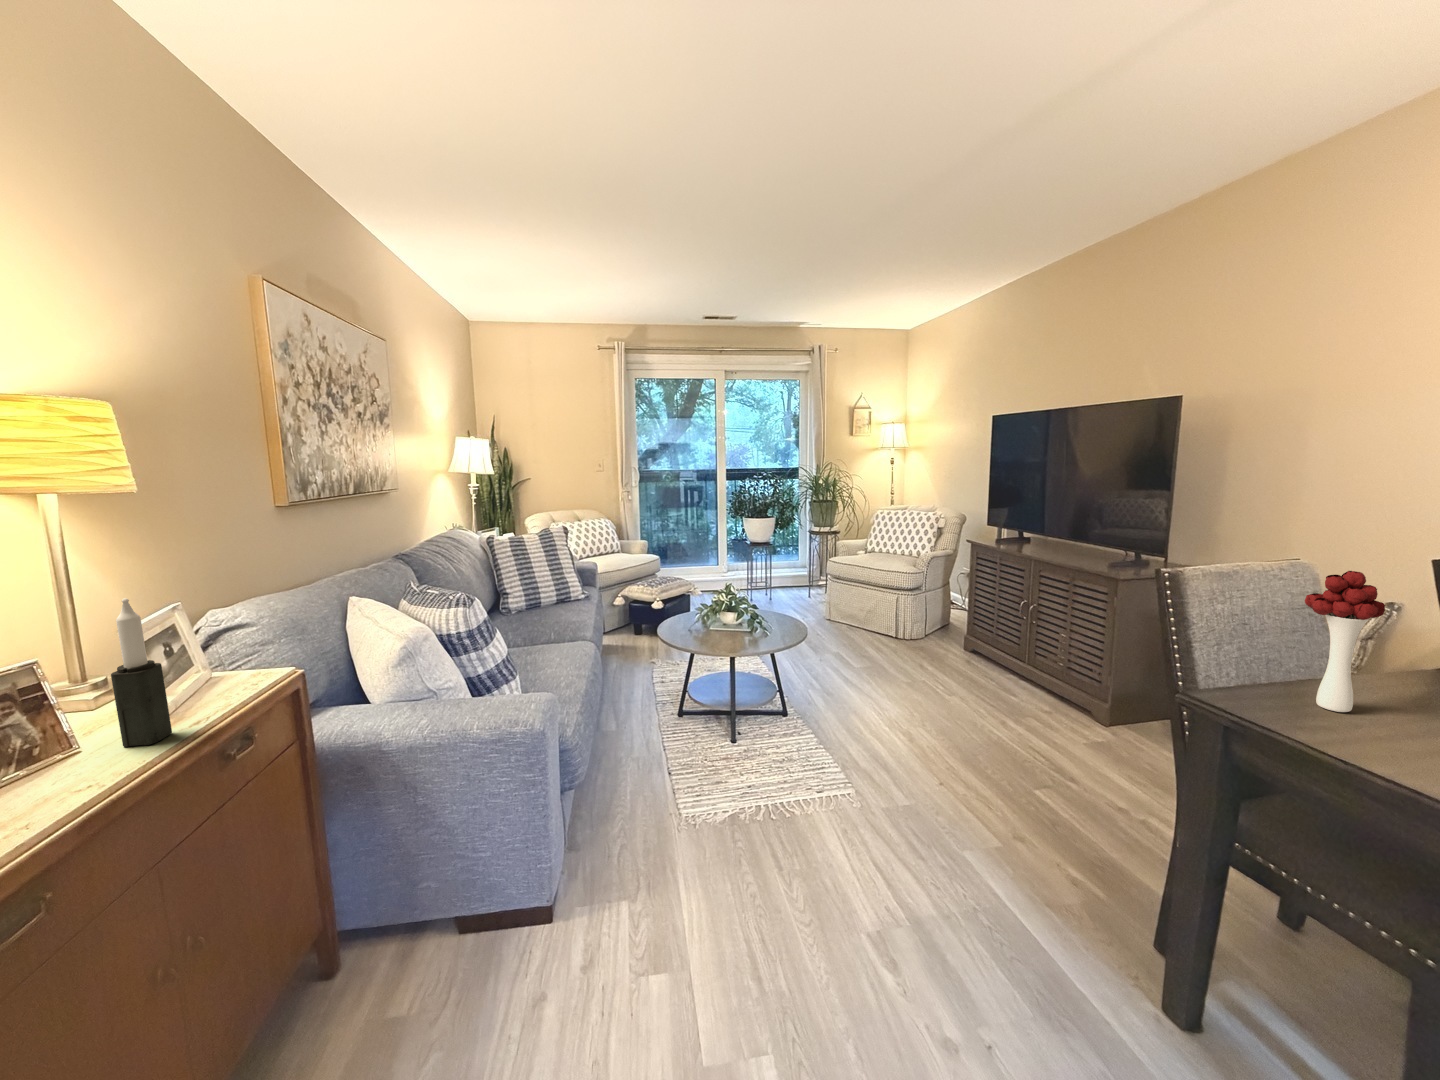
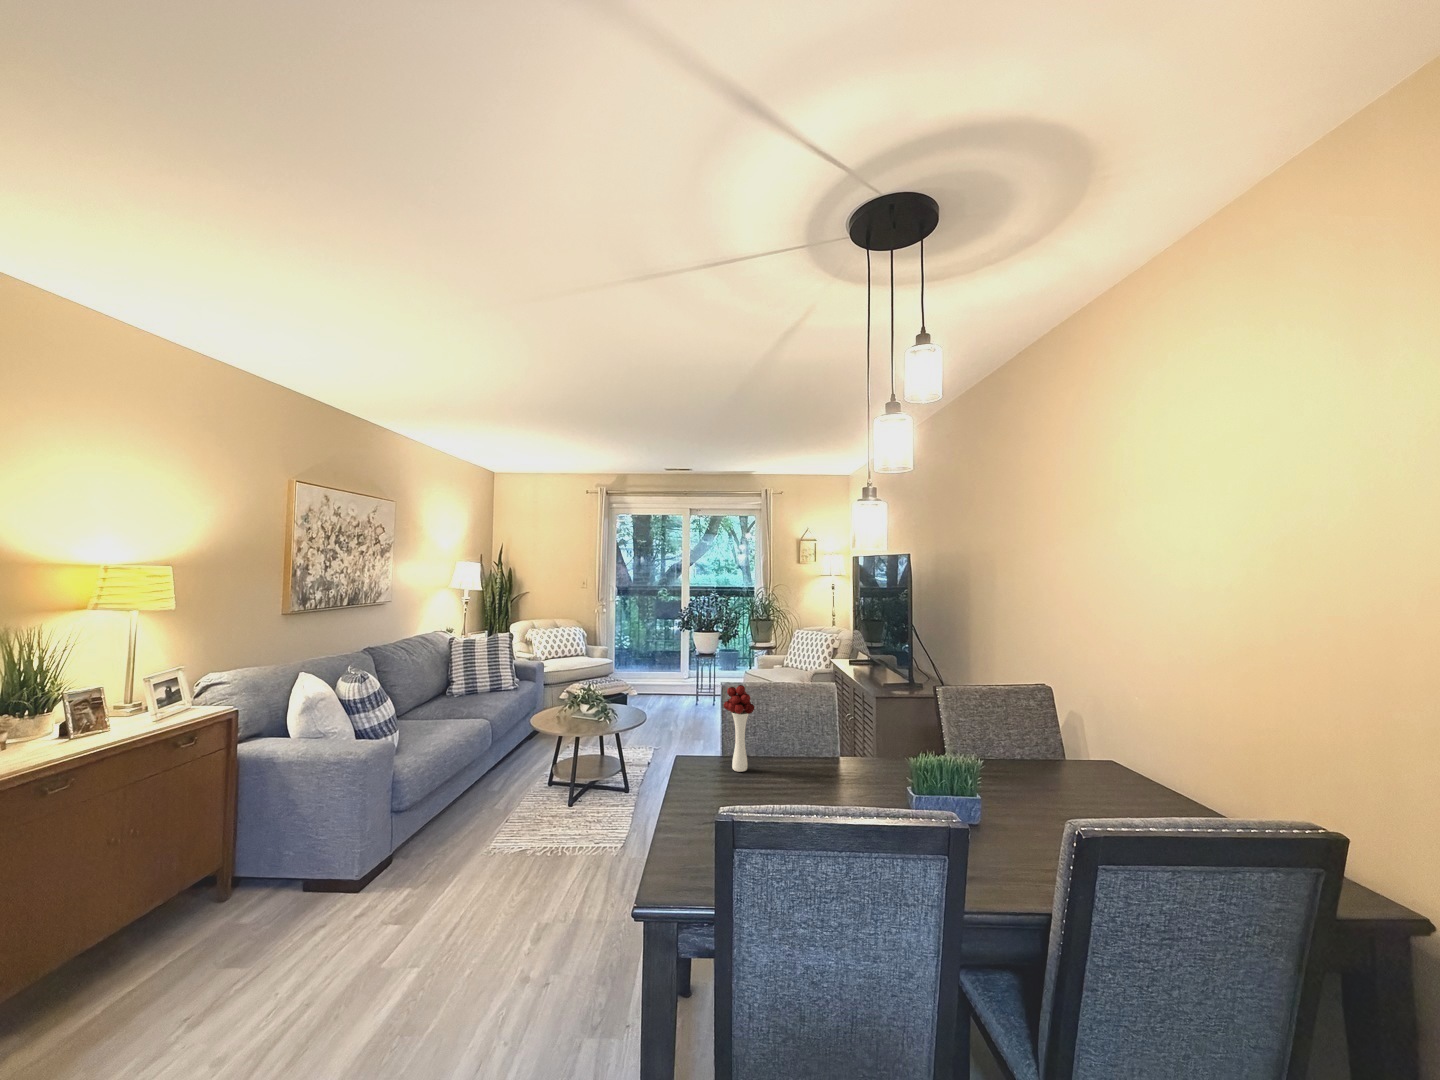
candle: present [111,598,172,747] -> none [130,660,155,730]

